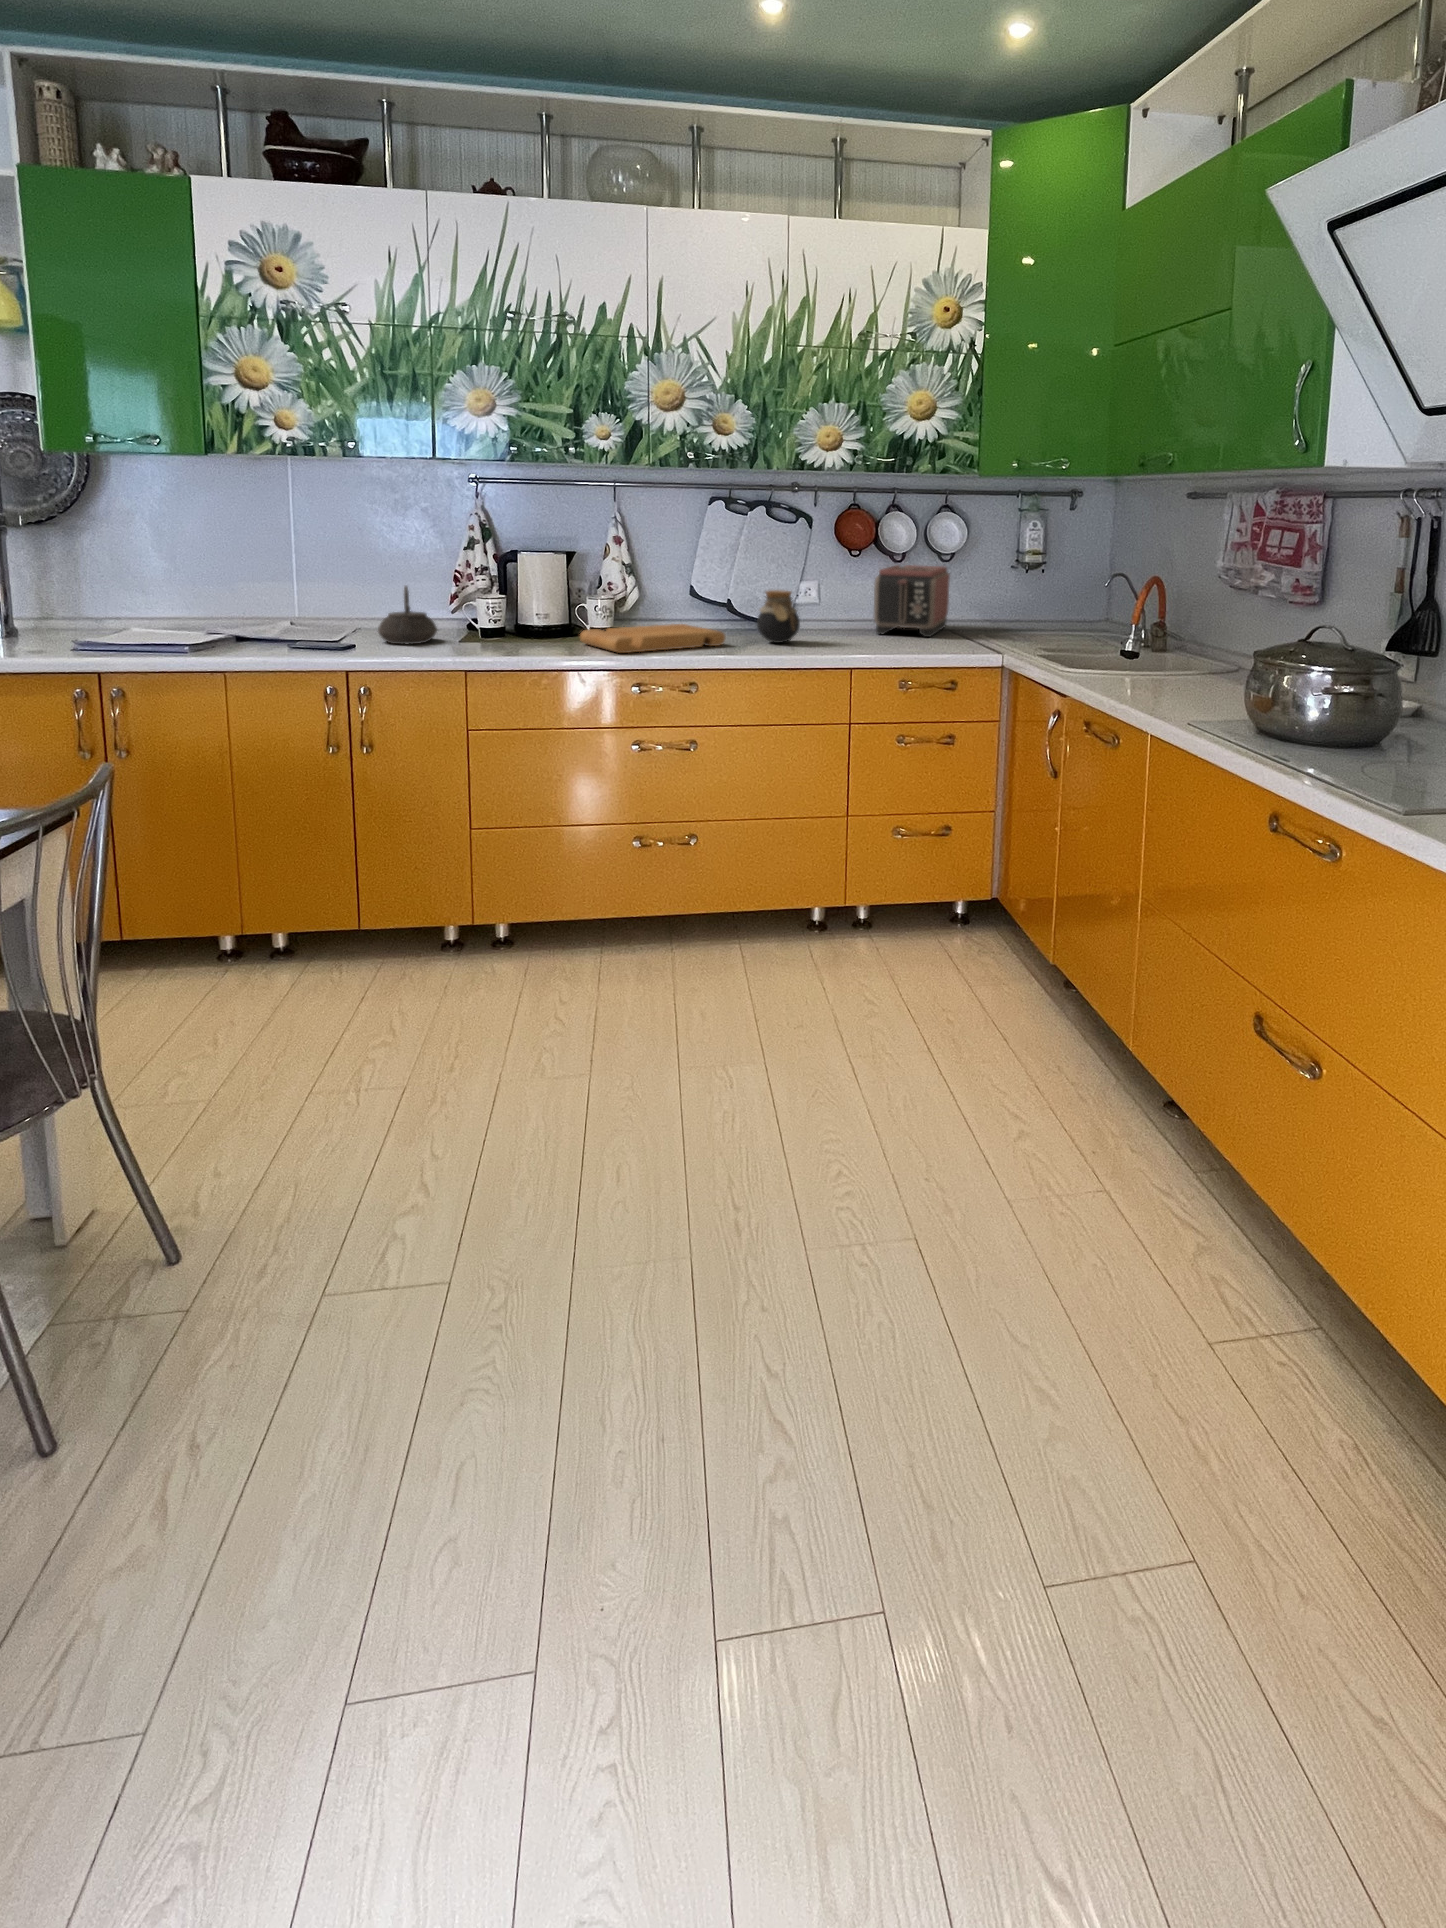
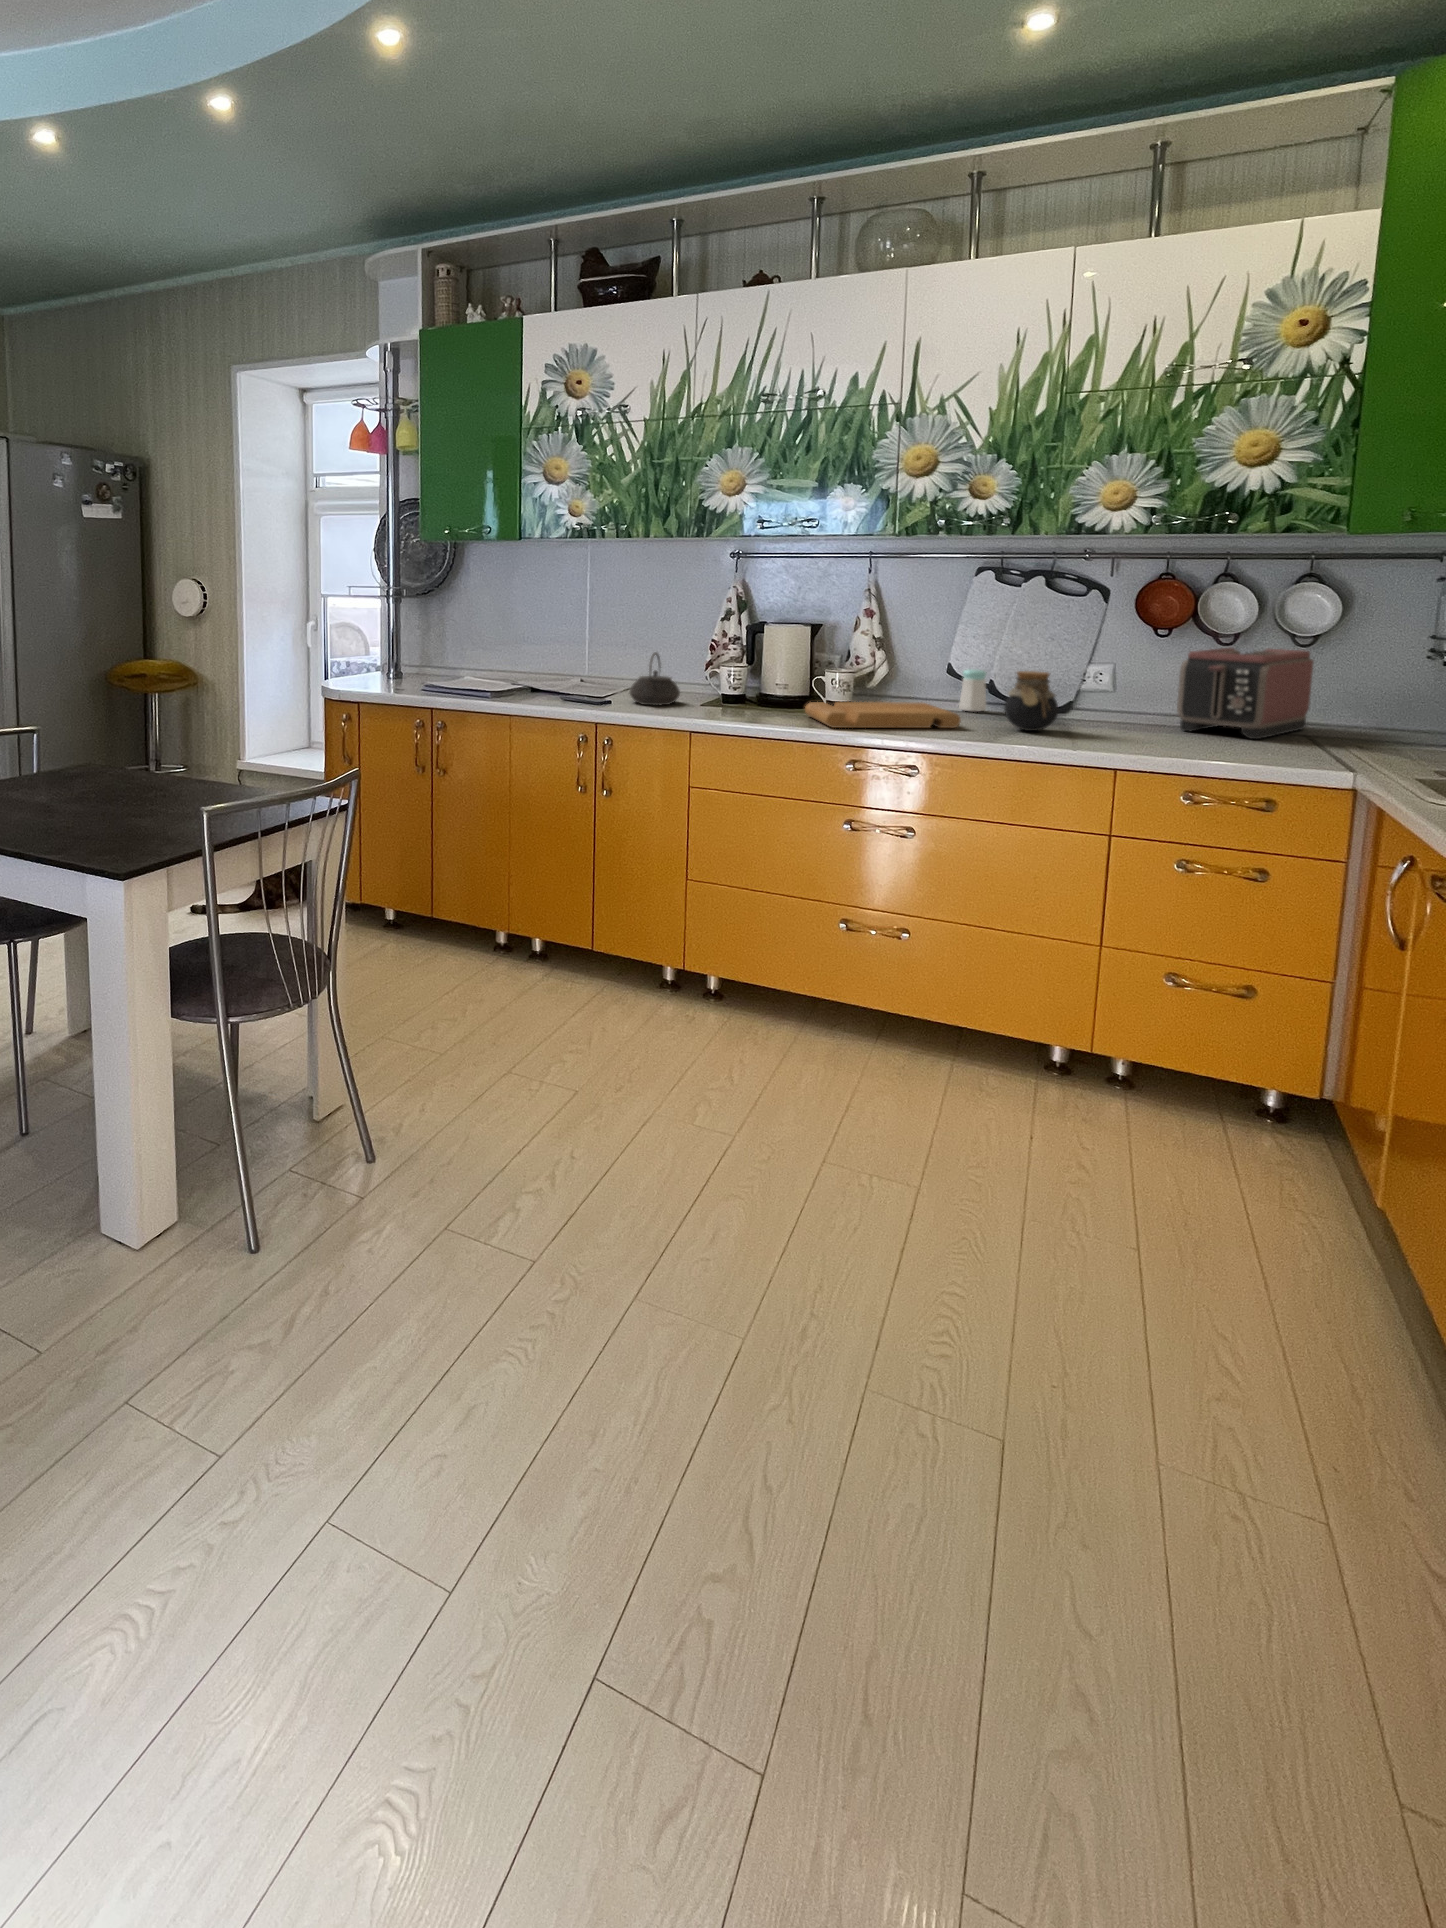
salt shaker: none [702,591,724,629] -> present [959,669,987,712]

